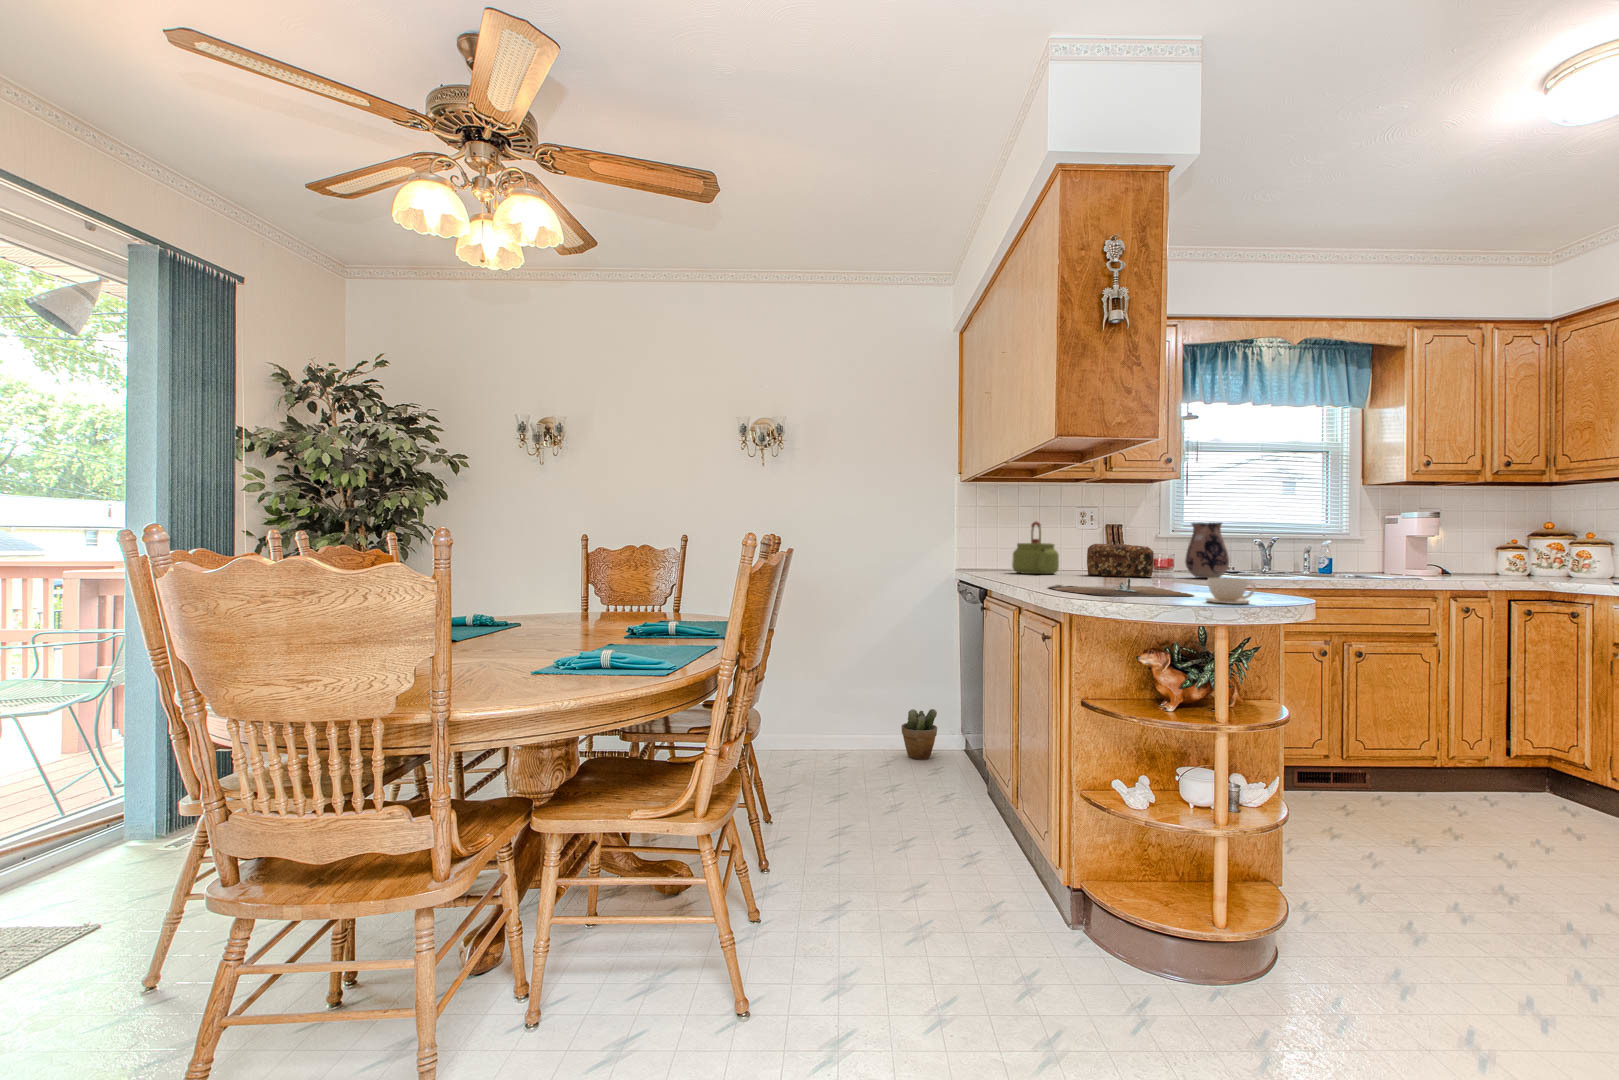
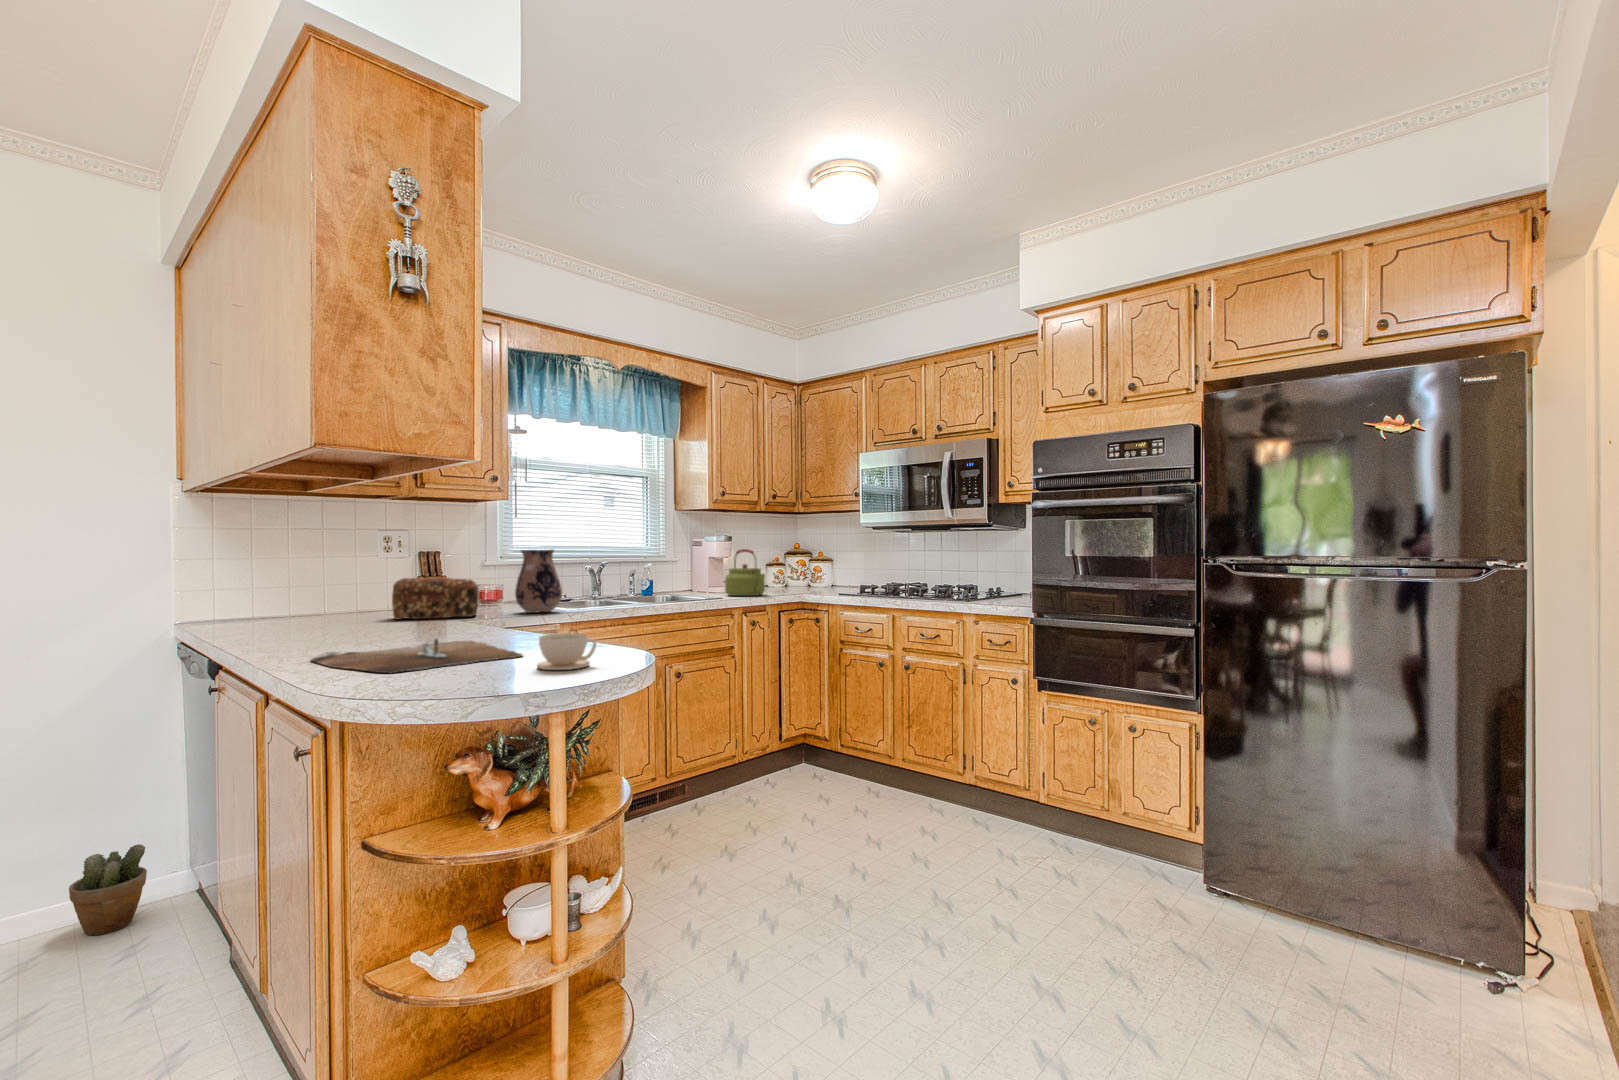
kettle: present [1012,522,1059,574] -> present [725,549,765,596]

